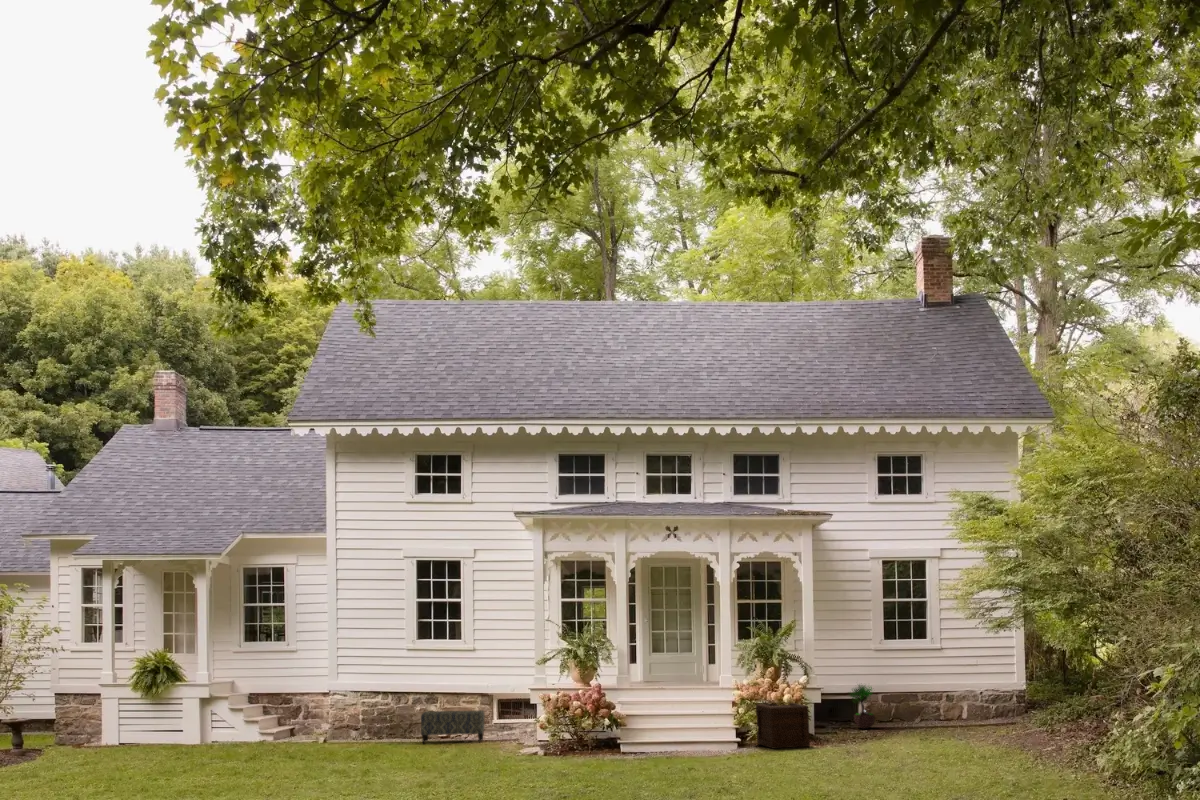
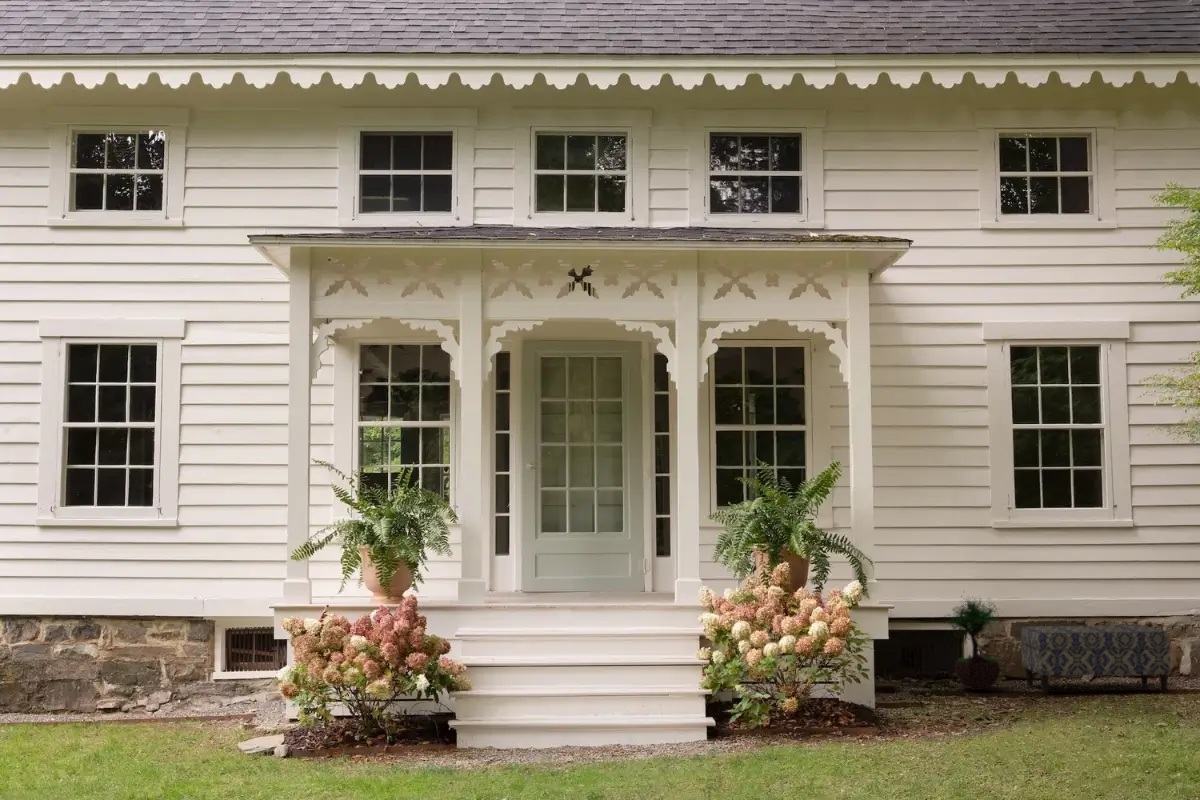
wooden crate: present [756,703,810,749] -> none [749,642,879,758]
bench: present [421,710,485,744] -> present [1021,625,1171,694]

